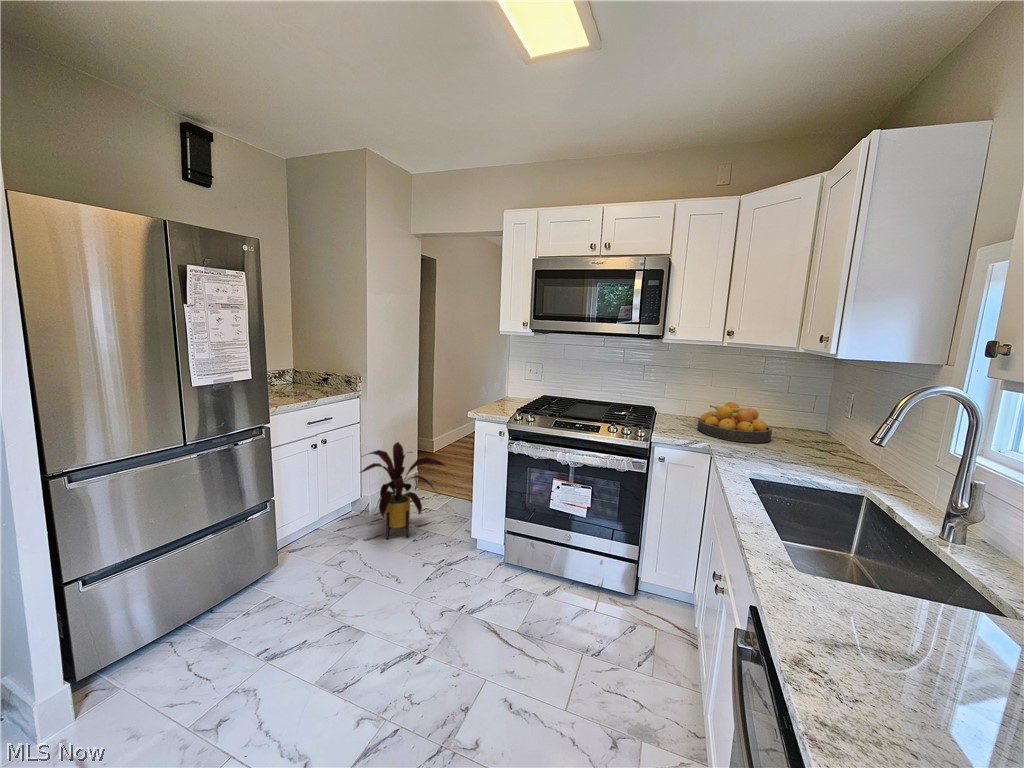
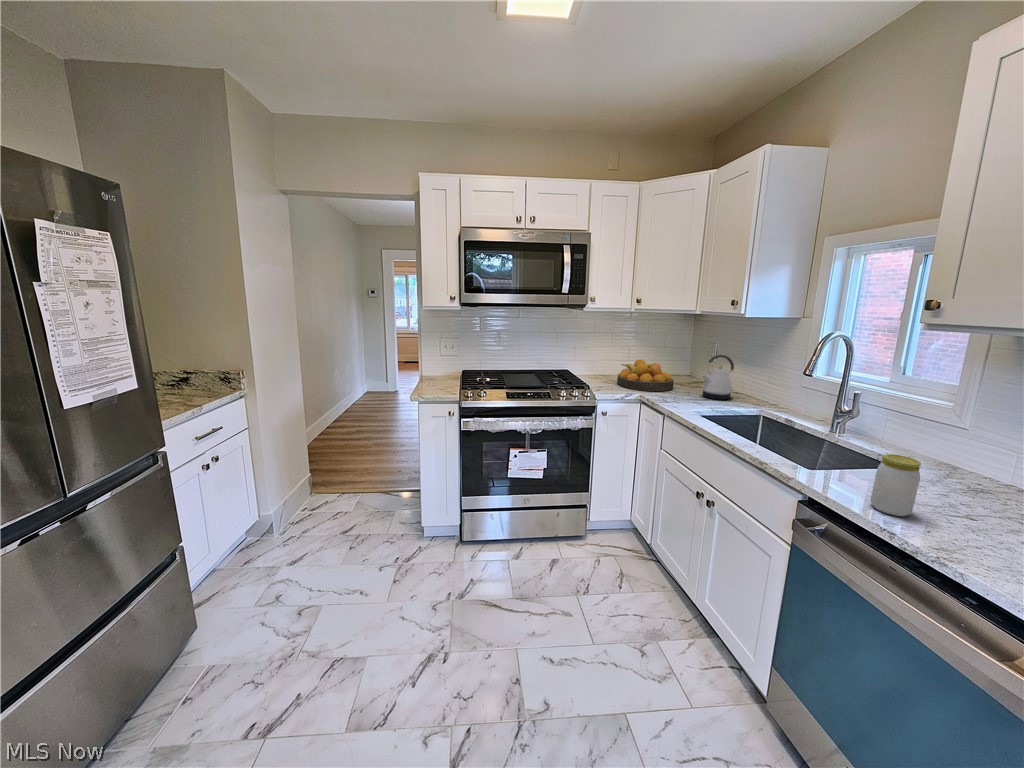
kettle: none [797,404,852,465] -> present [702,355,734,400]
house plant: present [361,442,445,539] -> none [258,444,380,559]
jar: none [863,571,947,687] -> present [870,454,921,516]

